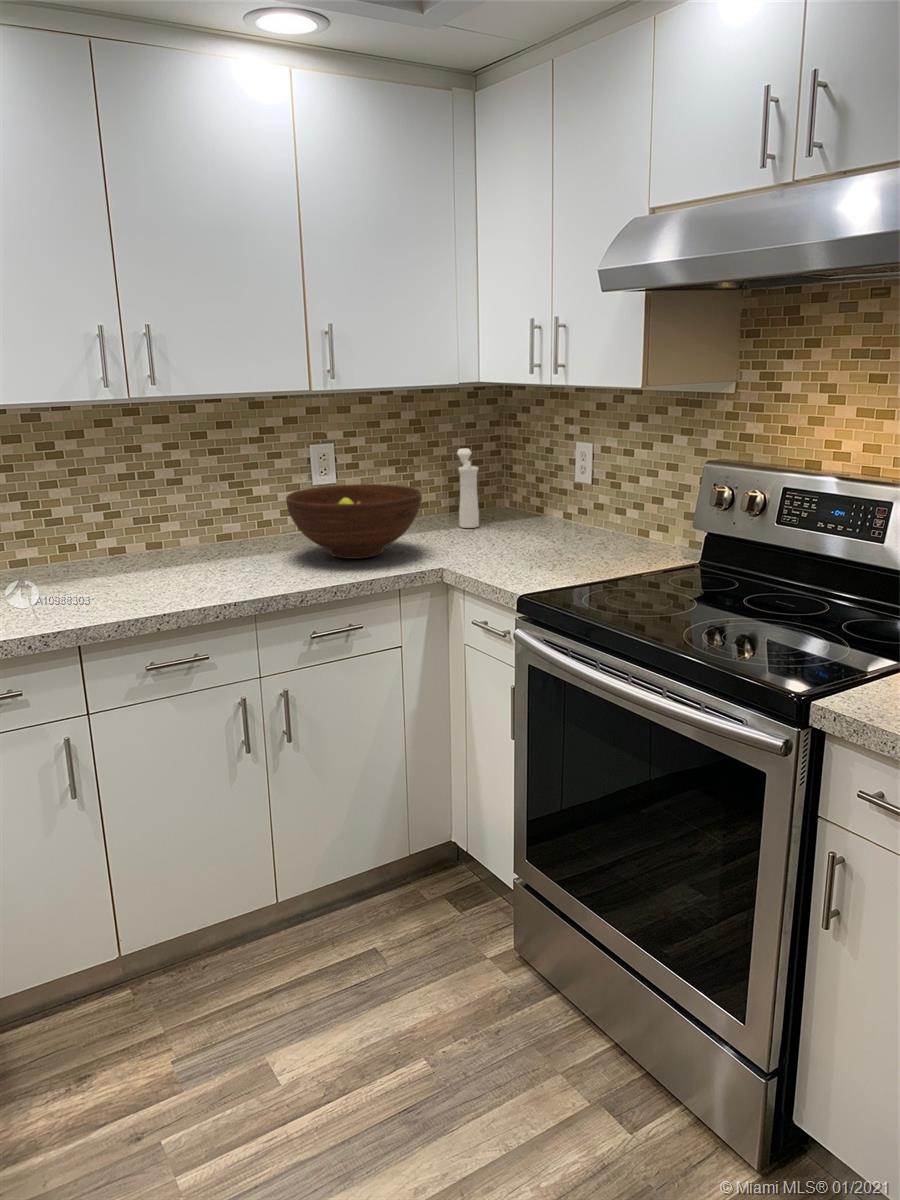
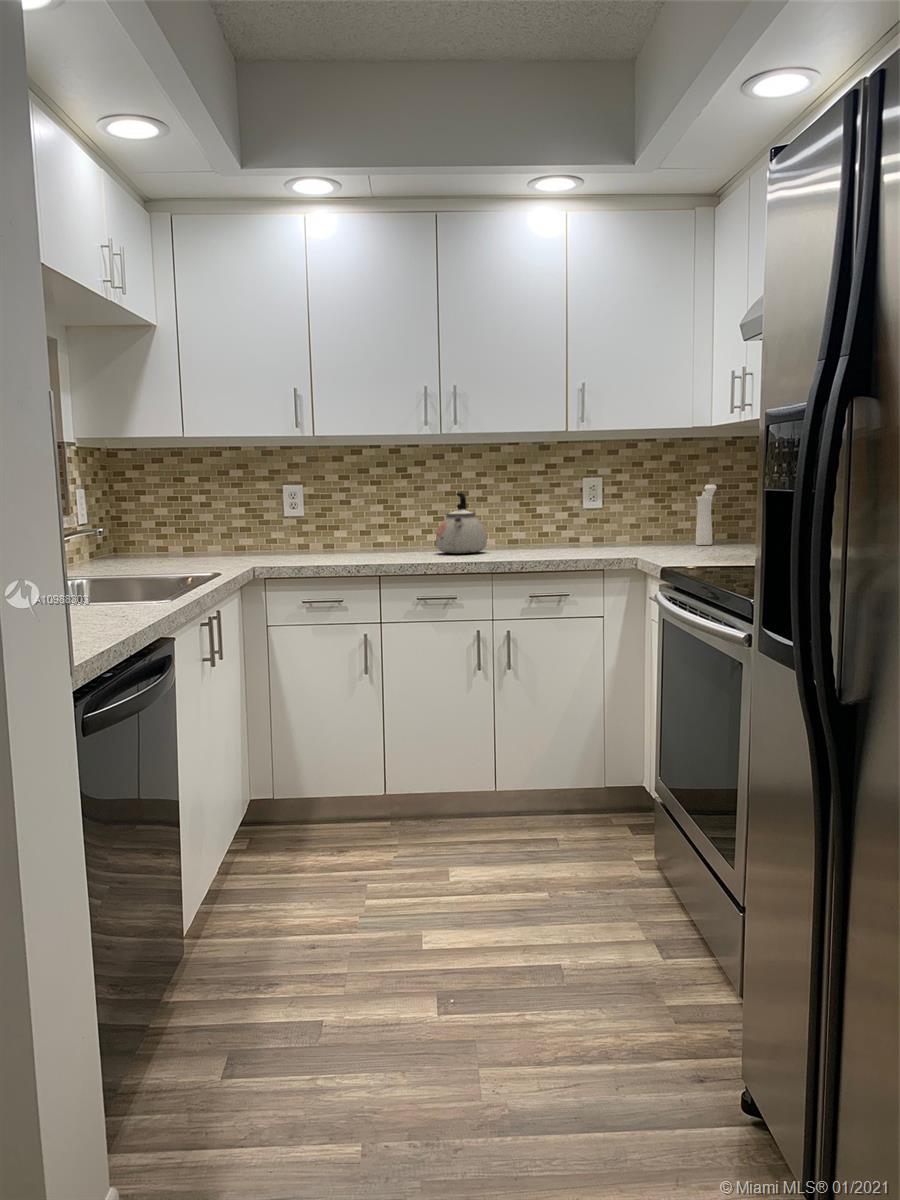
kettle: none [131,483,209,575] -> present [436,493,487,554]
fruit bowl: present [286,484,421,559] -> none [540,504,640,552]

